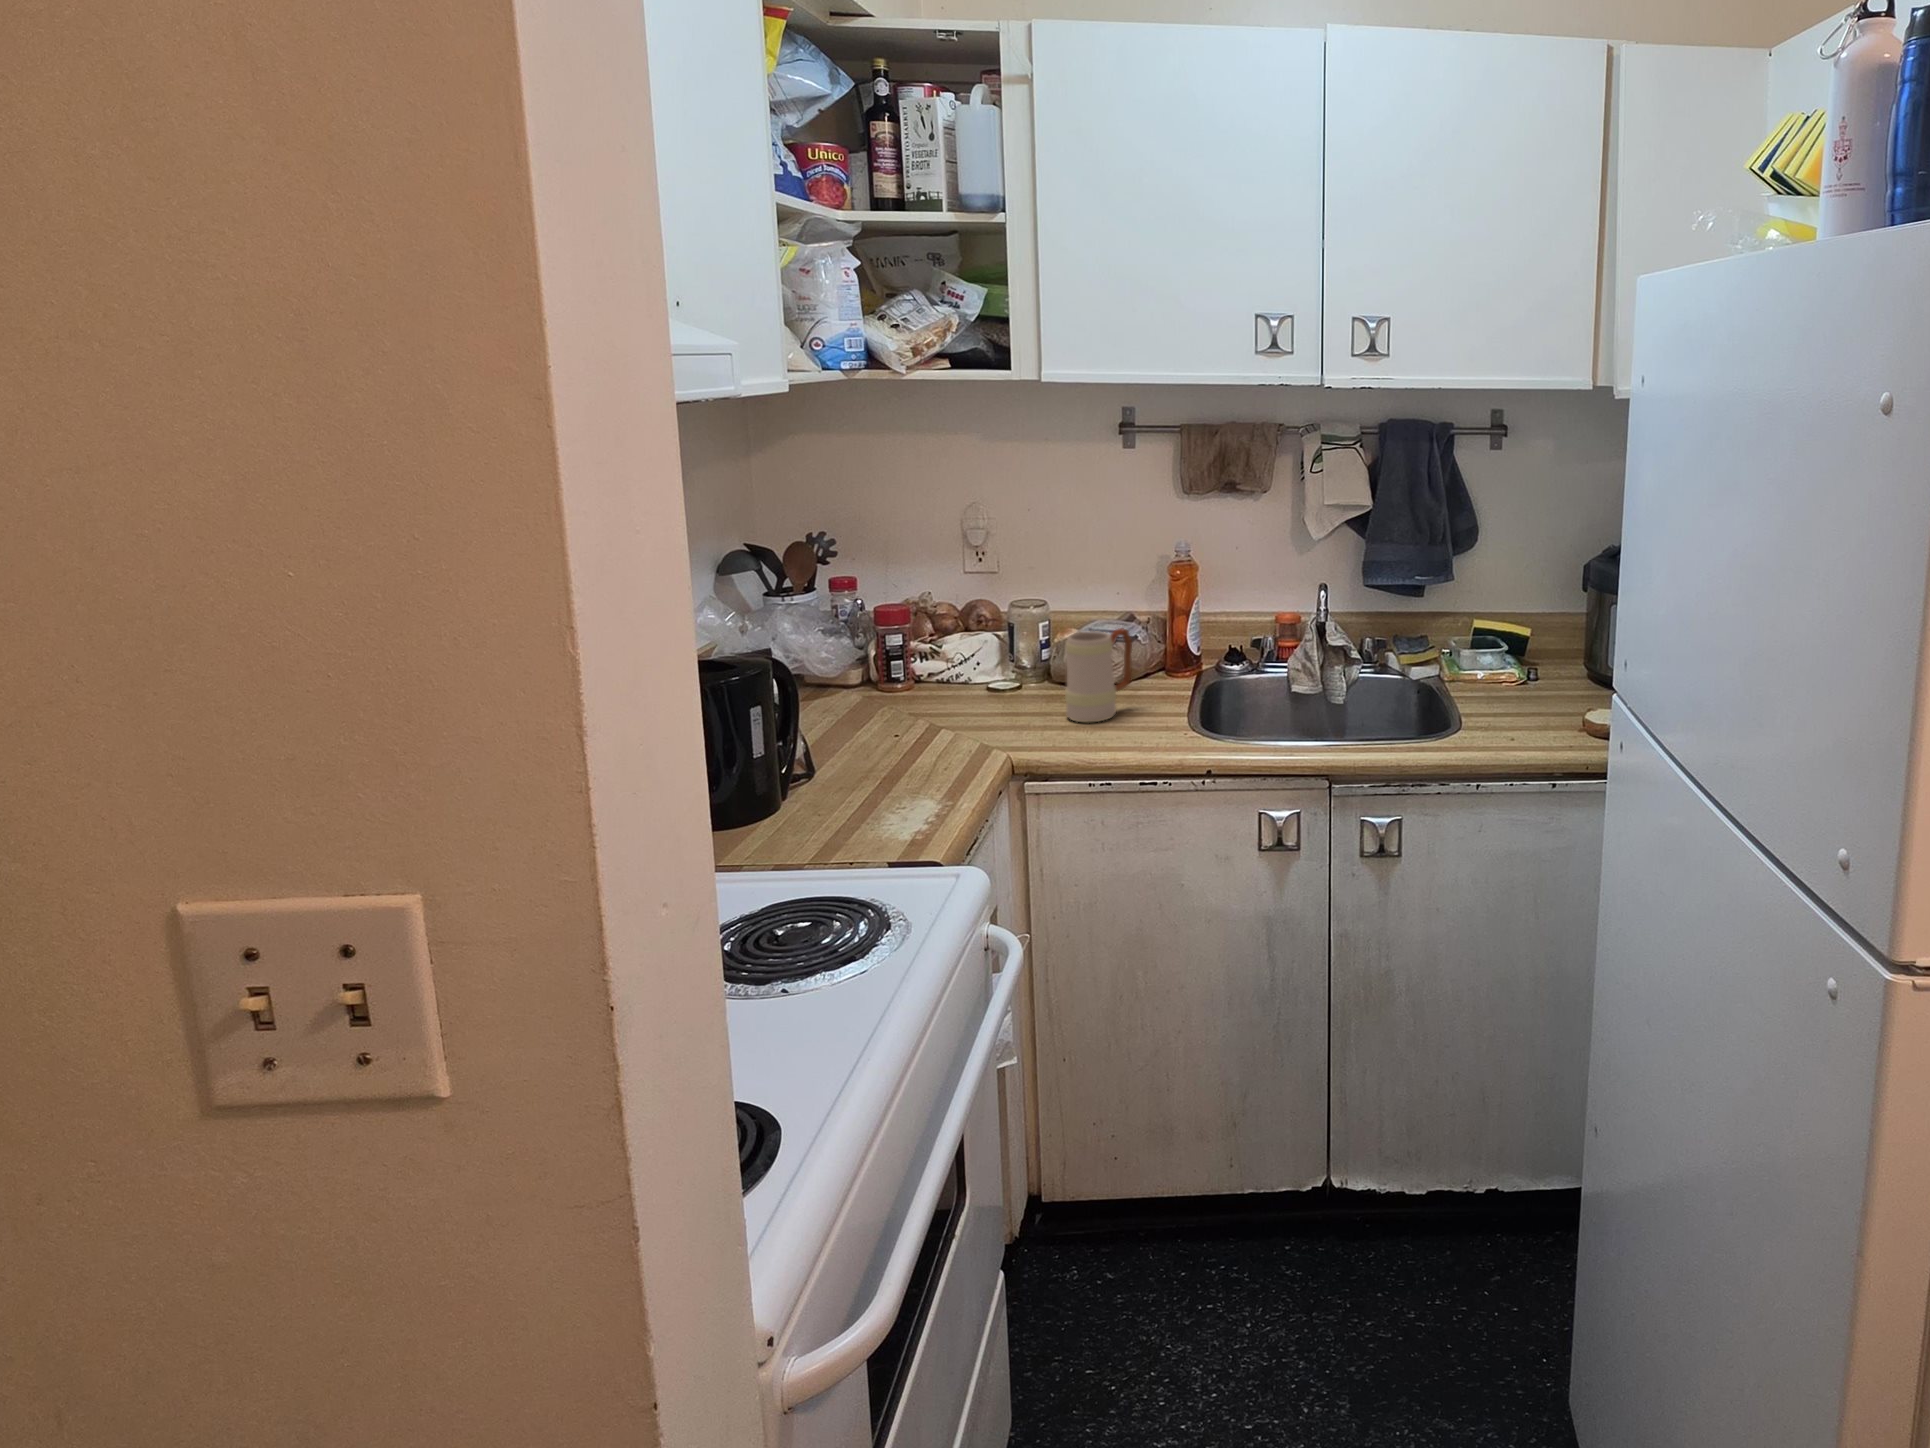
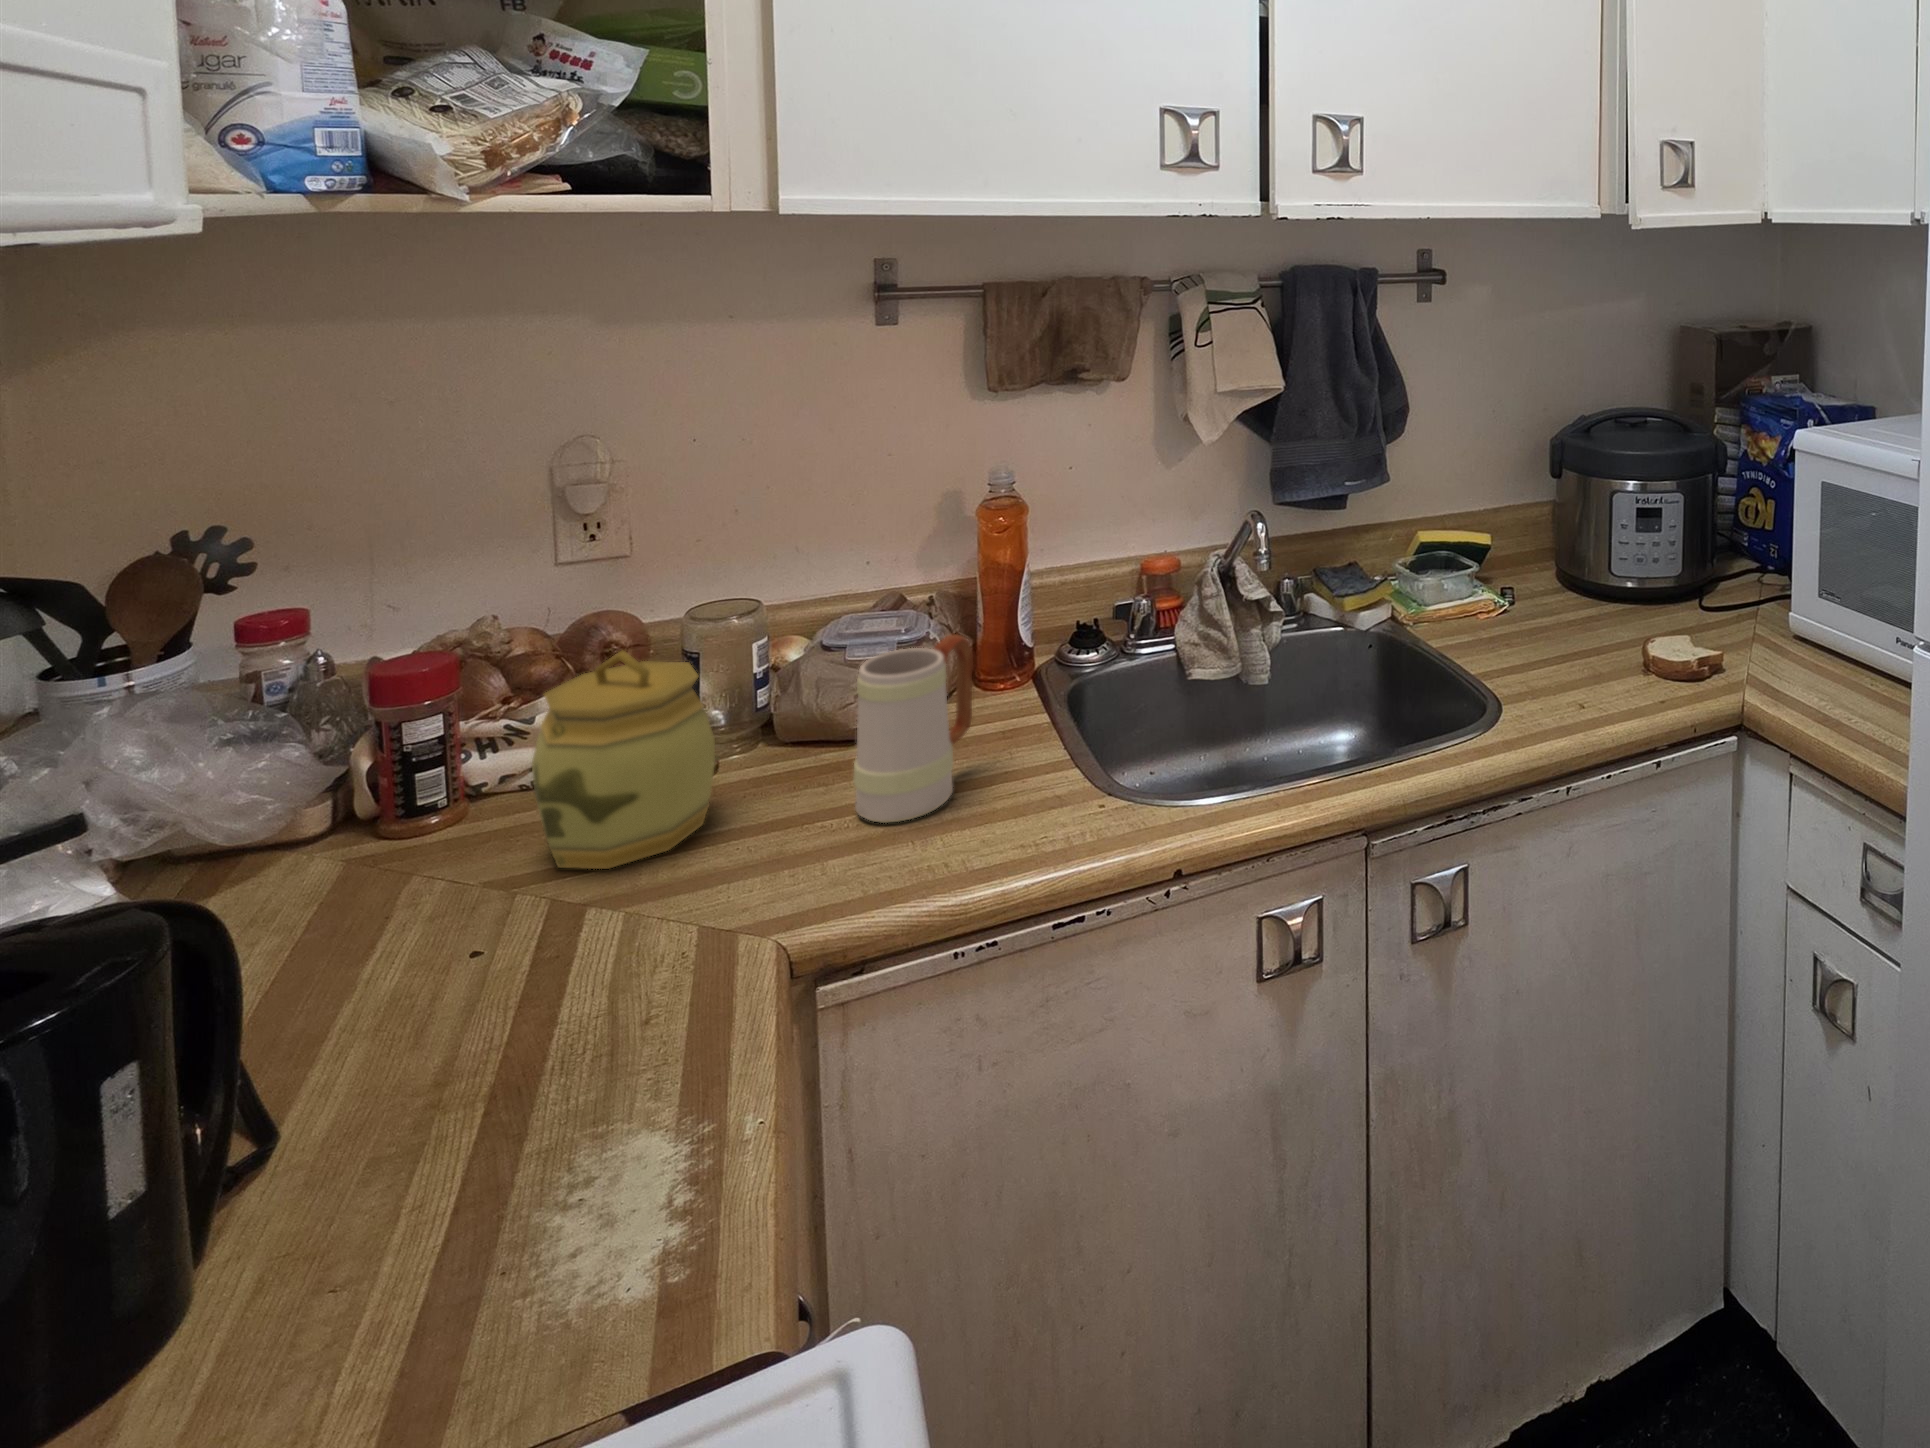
jar: none [928,610,1006,717] -> present [532,651,715,869]

